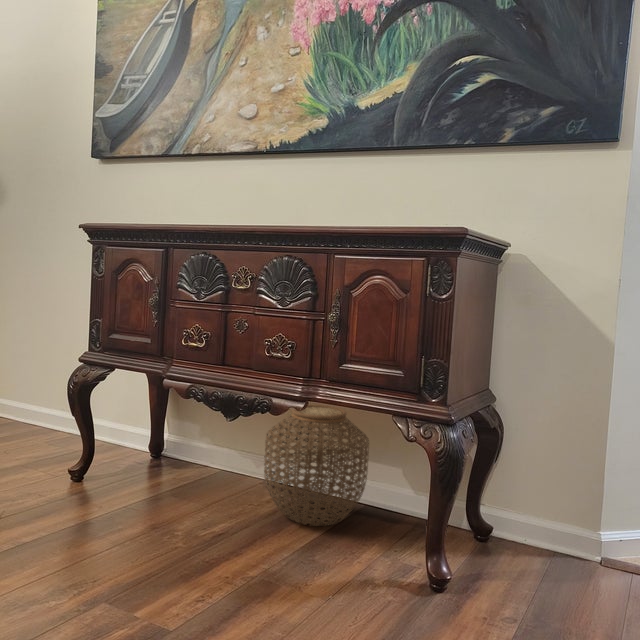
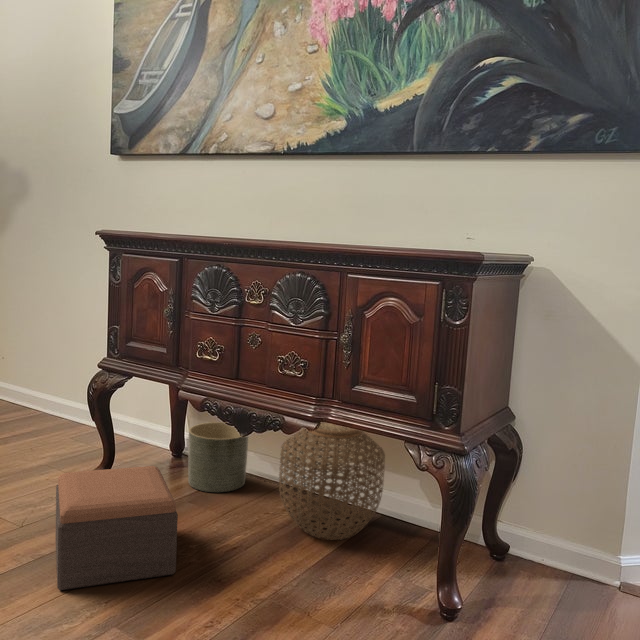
planter: none [170,419,231,486] -> present [188,422,248,492]
footstool: none [37,453,166,572] -> present [55,466,178,590]

